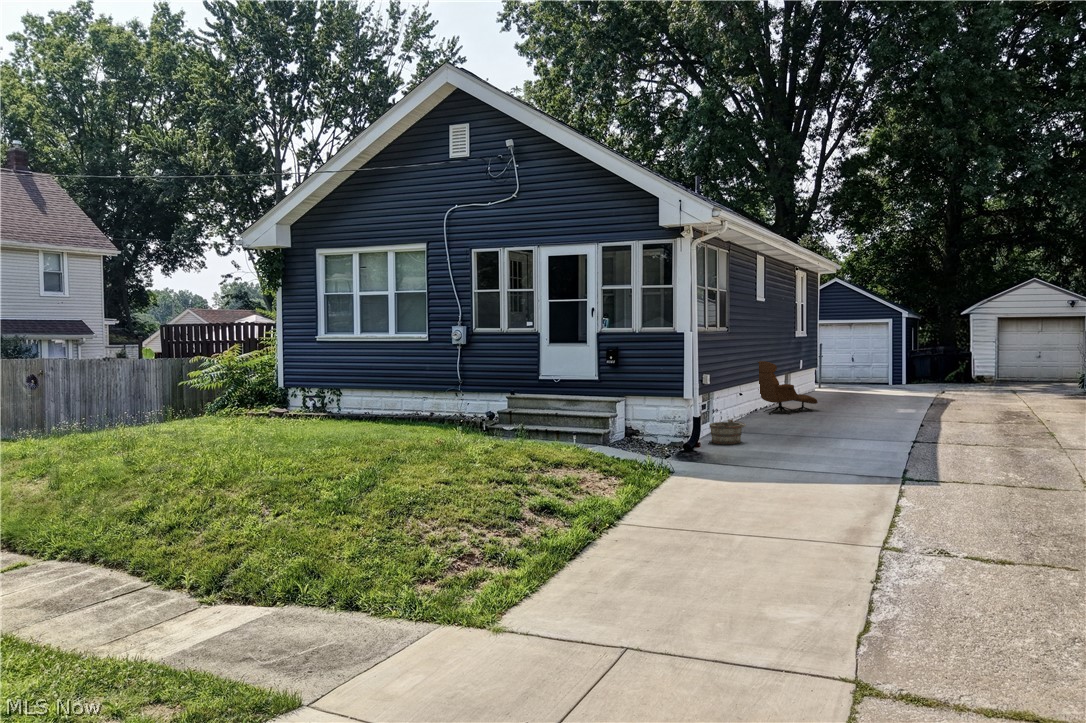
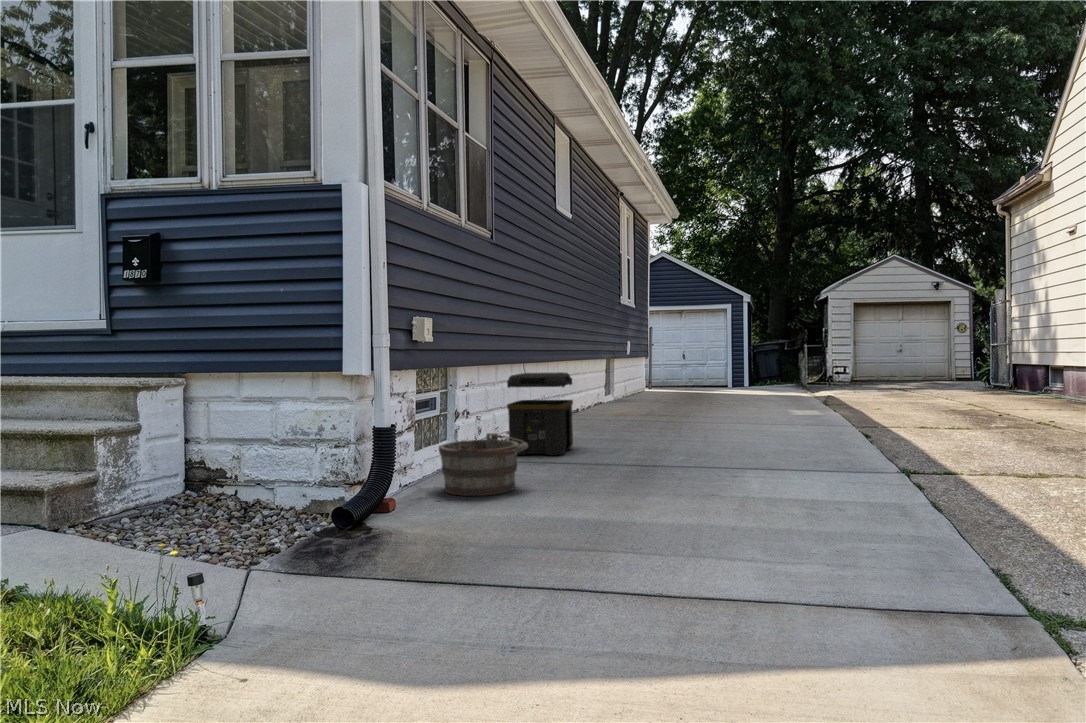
lounge chair: present [757,361,818,415] -> none [556,326,665,424]
toolbox: none [733,390,765,430] -> present [507,372,573,455]

